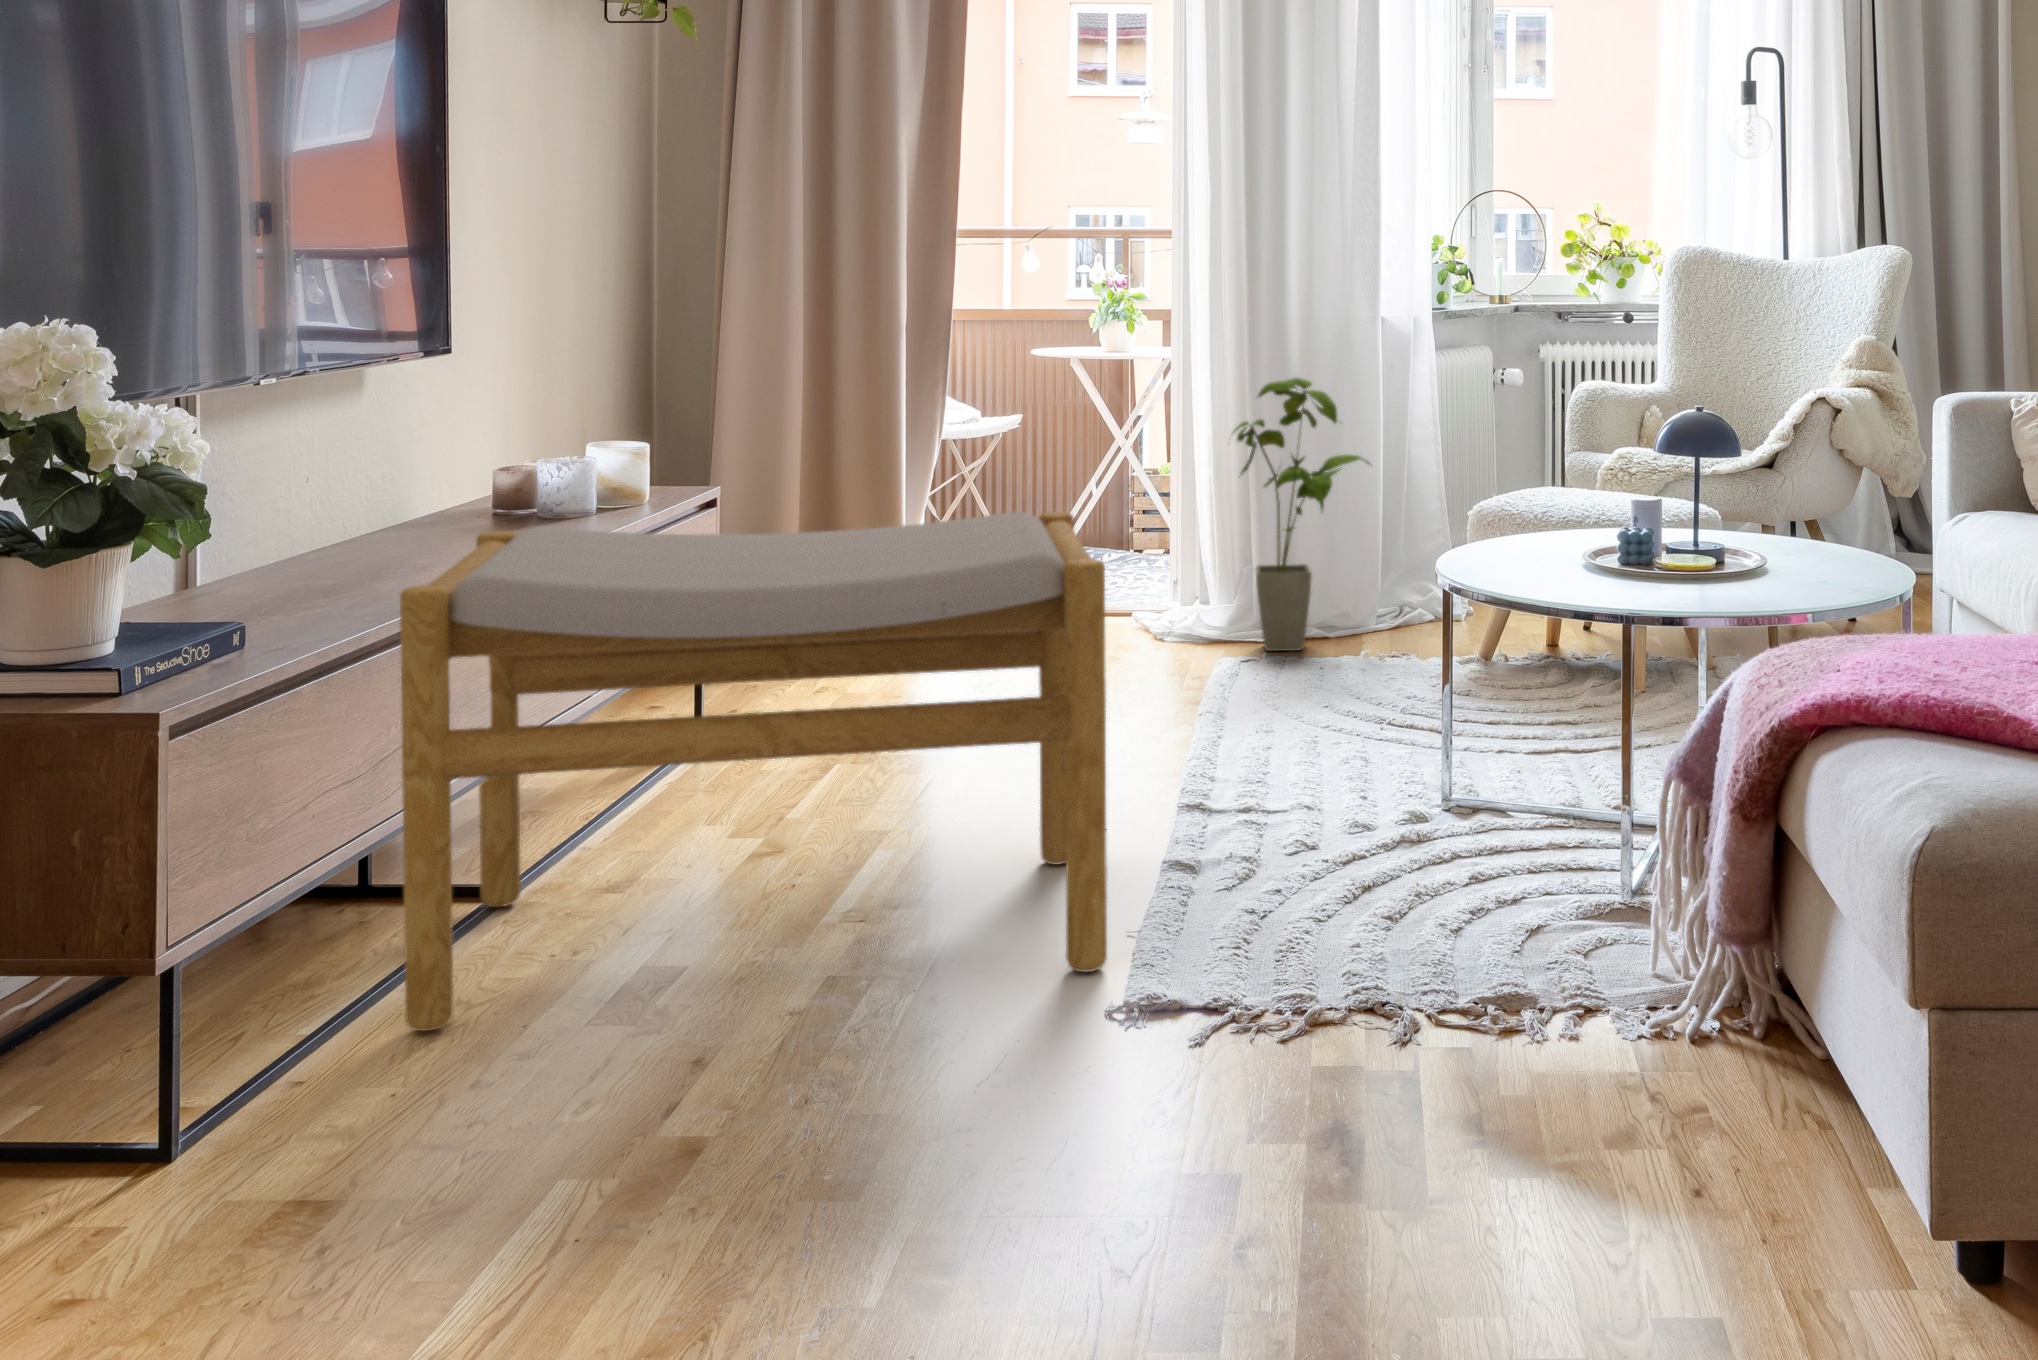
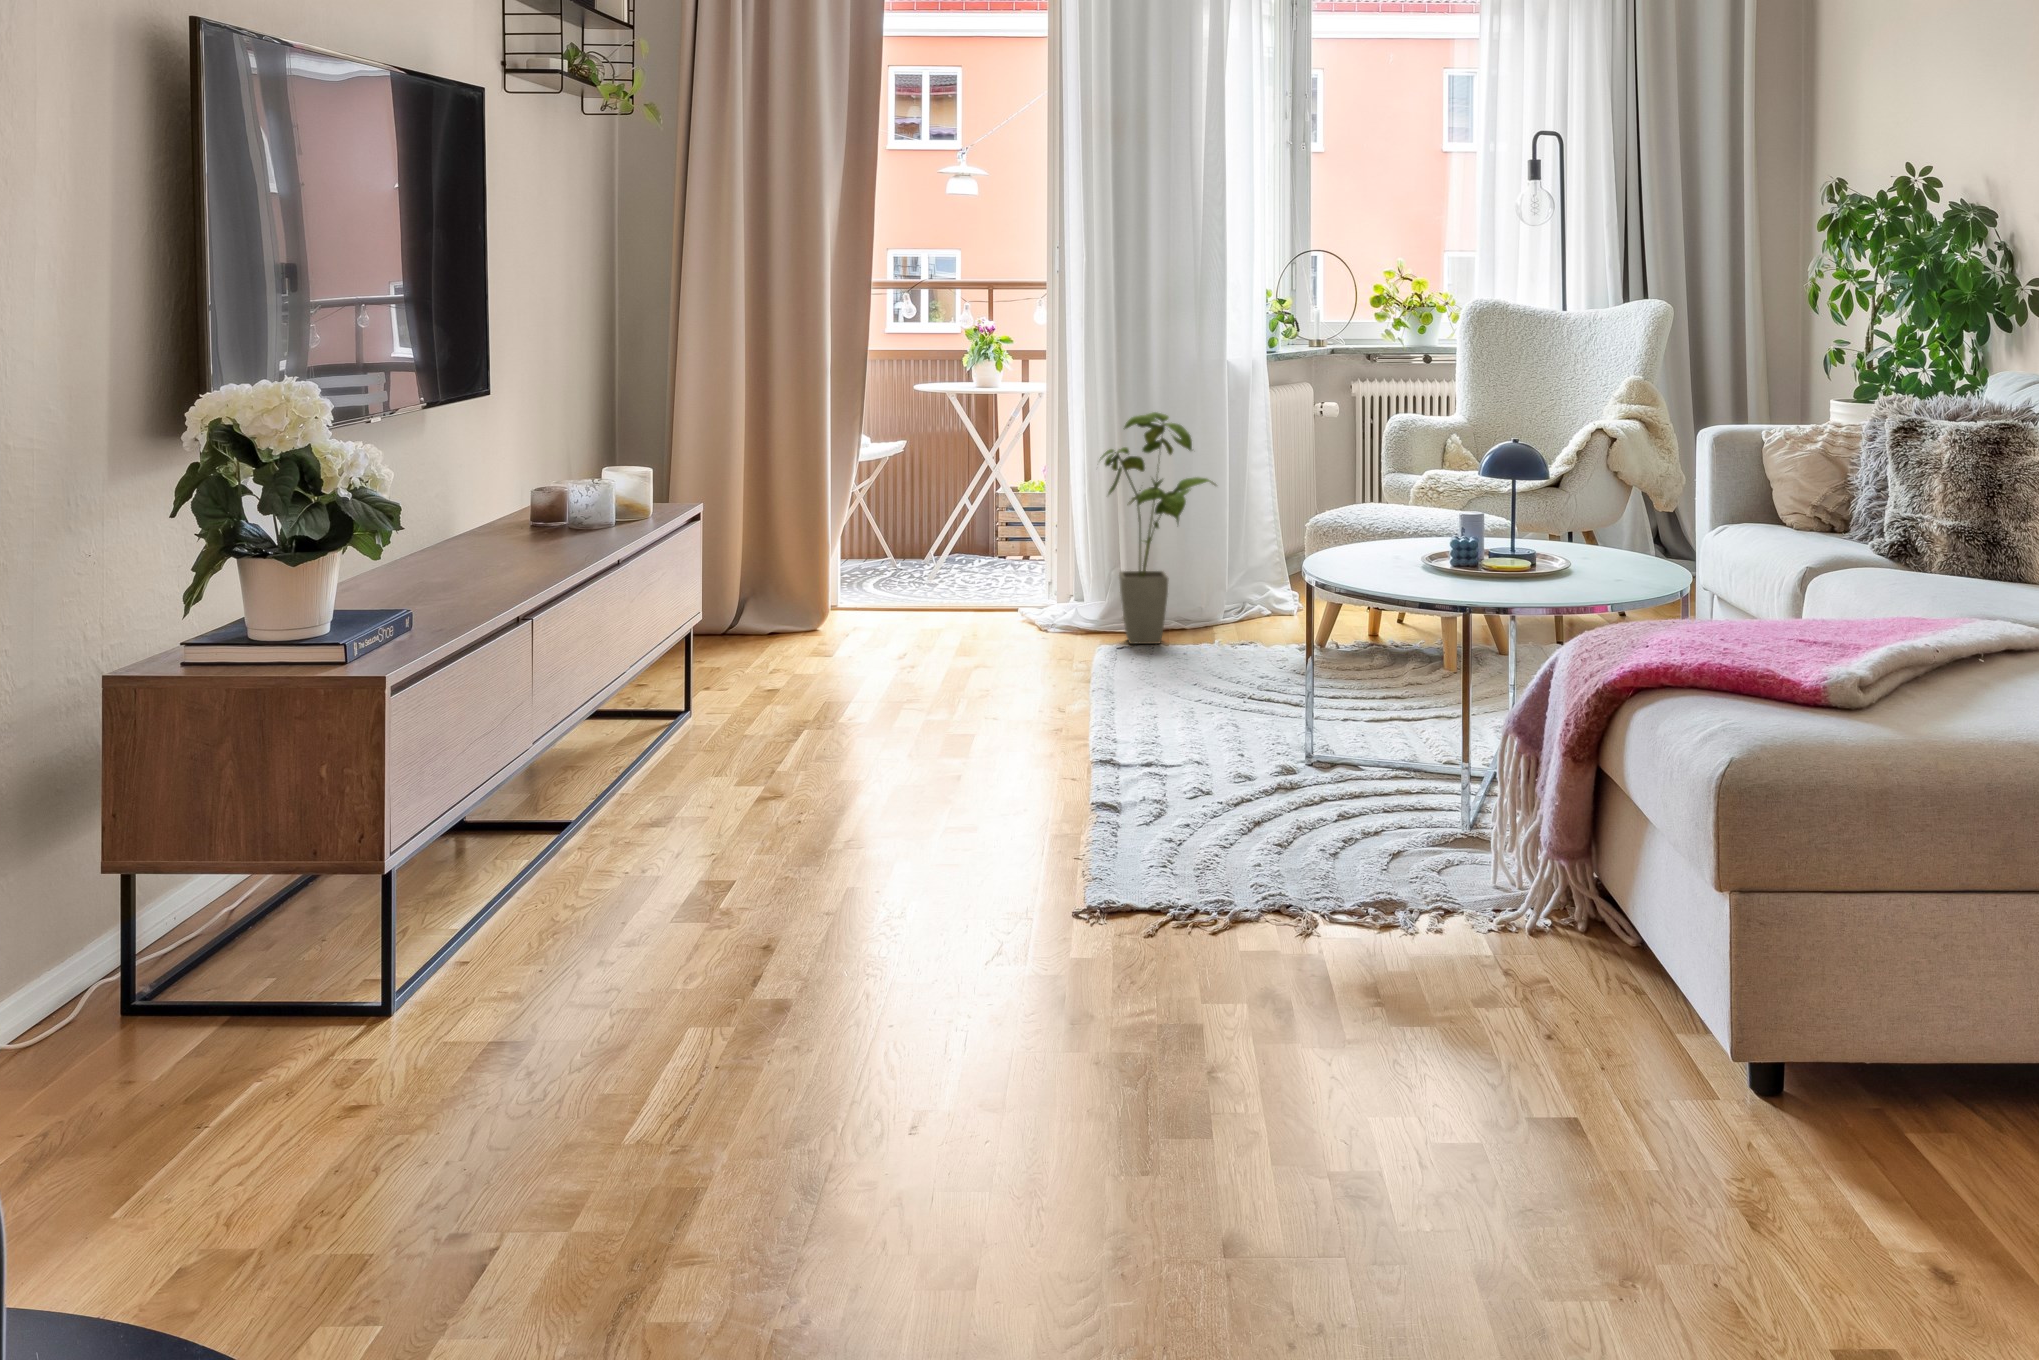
footstool: present [400,512,1107,1031] -> none [529,525,1063,928]

